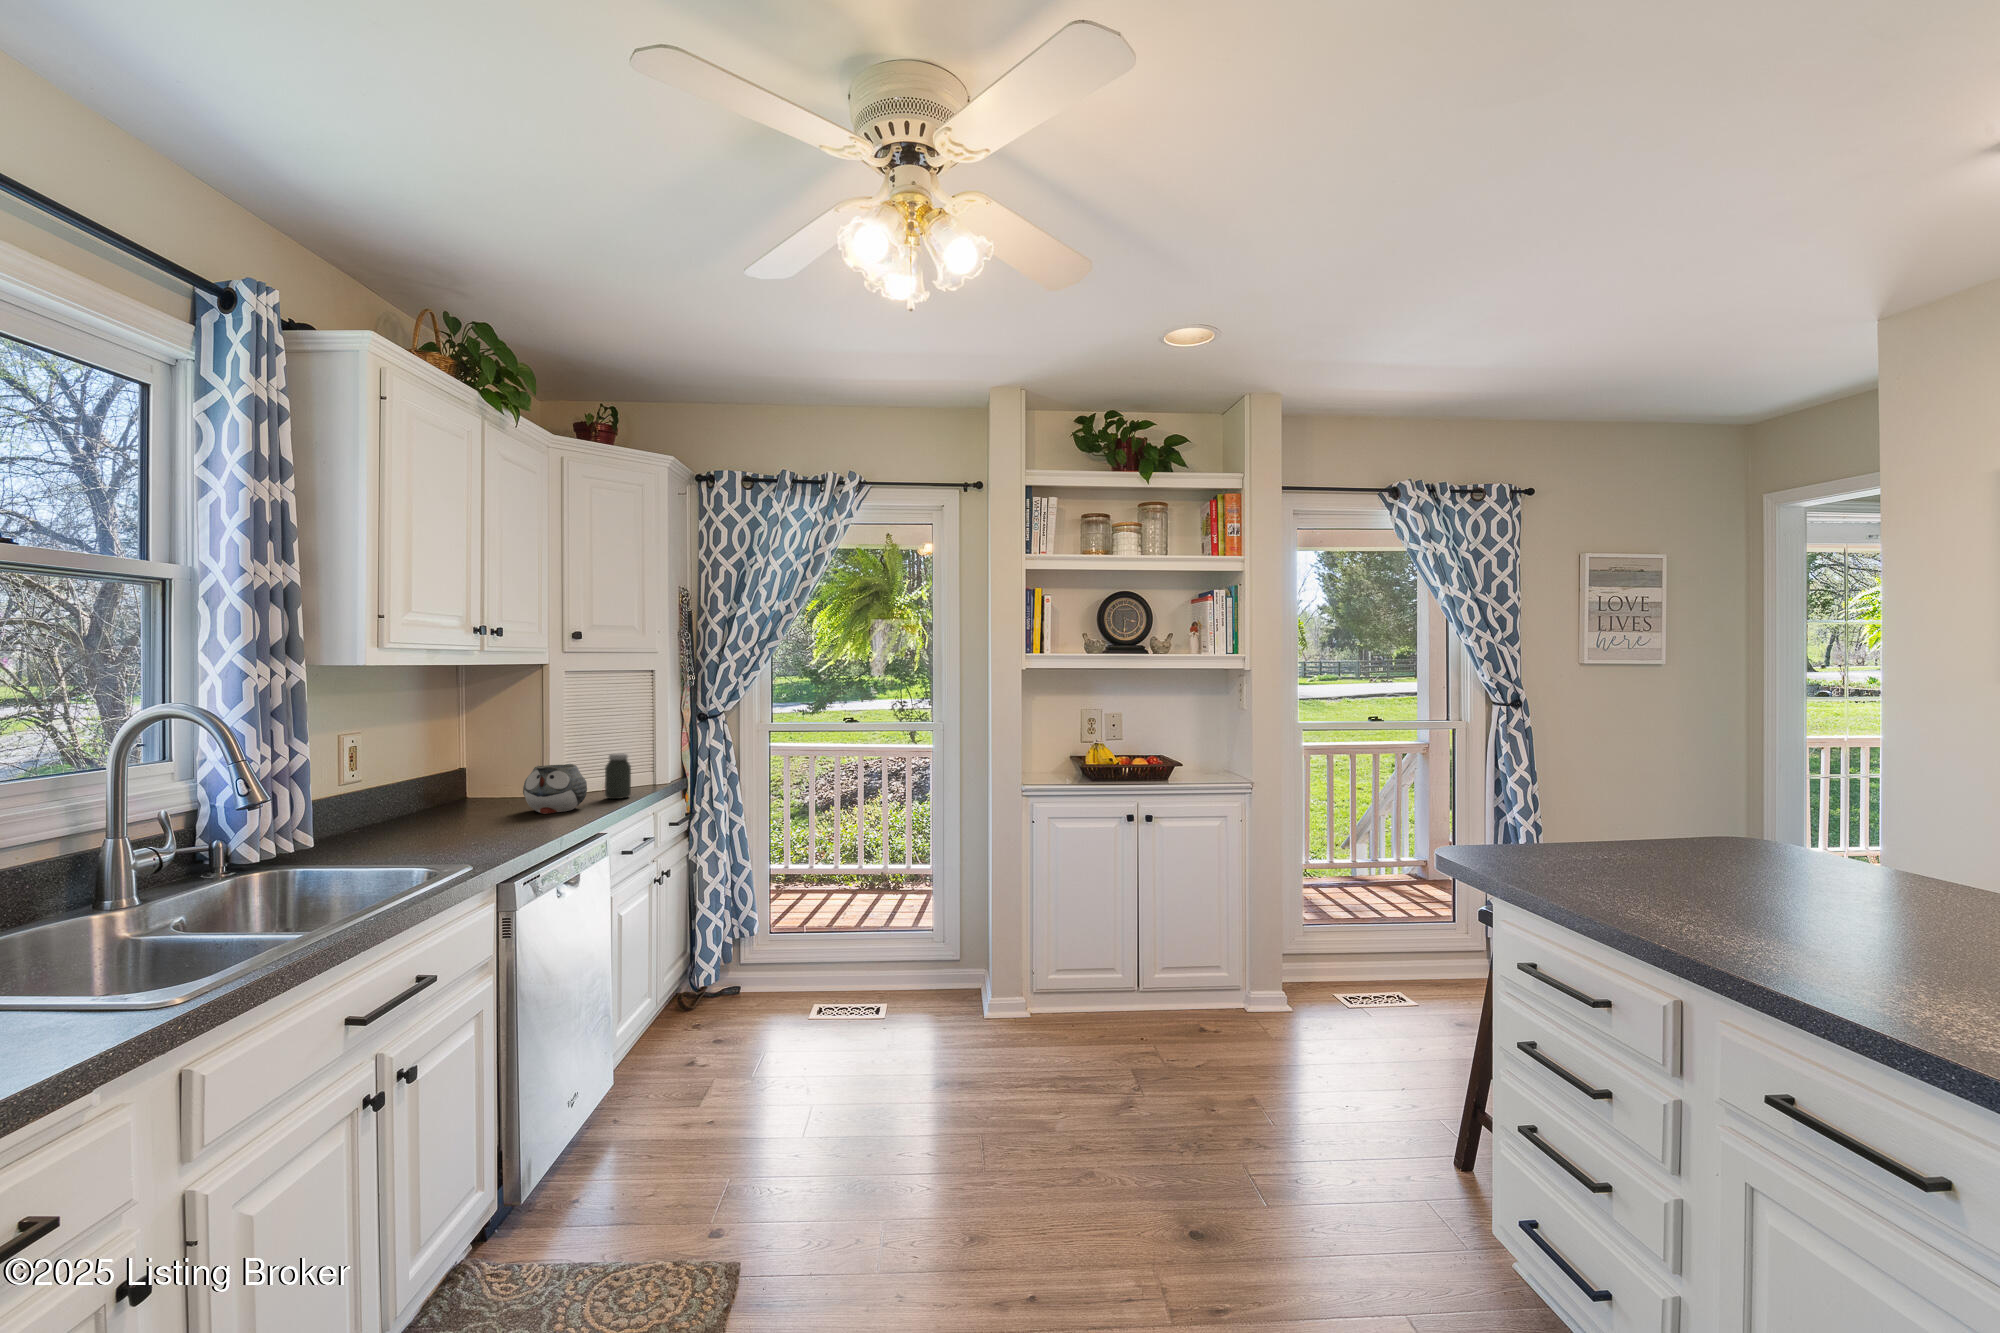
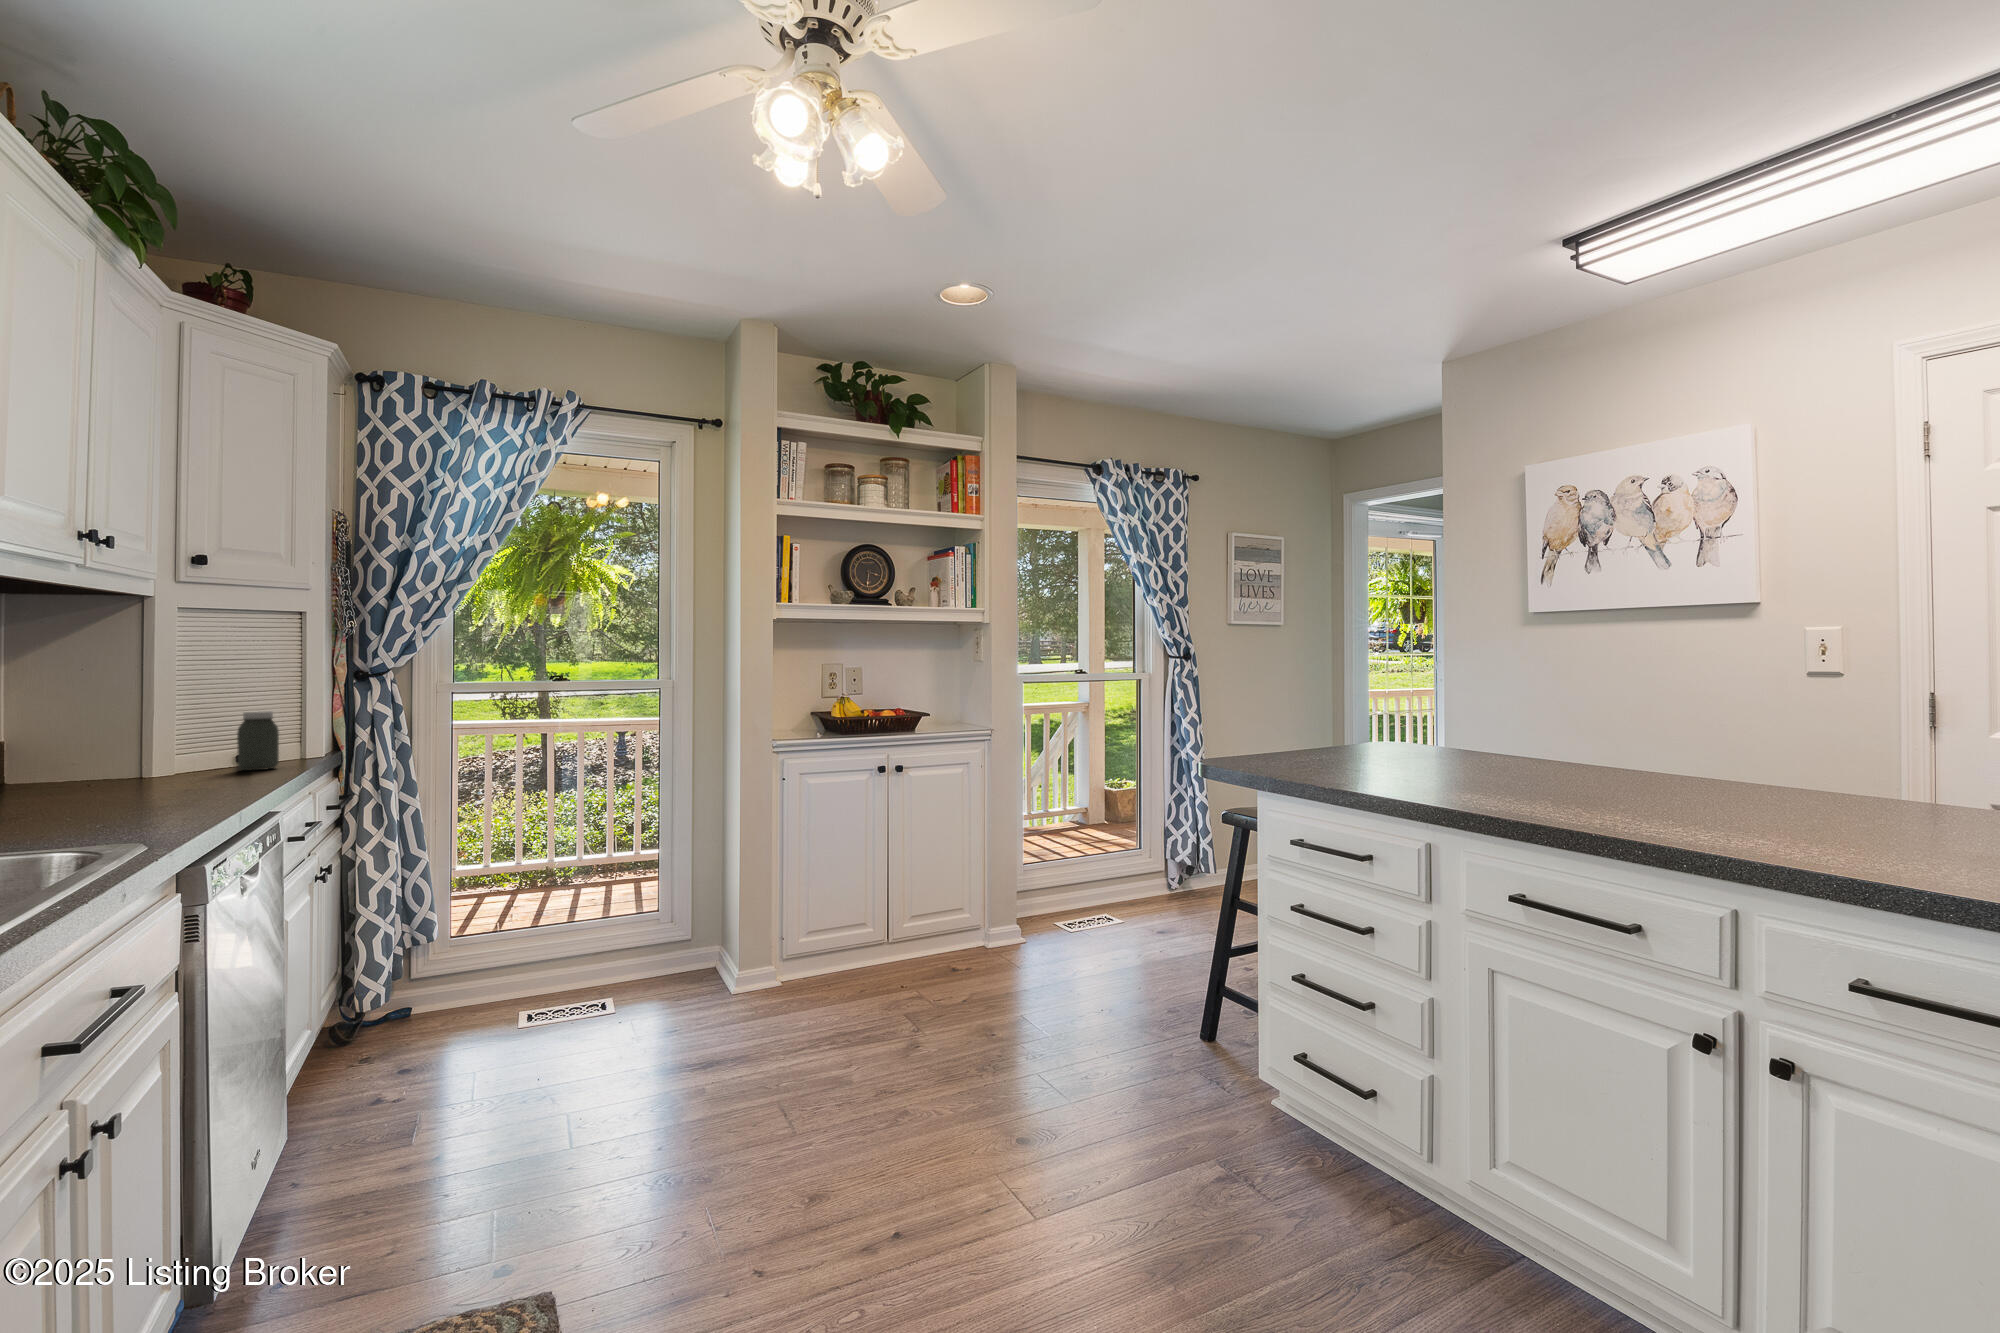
teapot: present [523,764,587,814] -> none [110,721,221,787]

